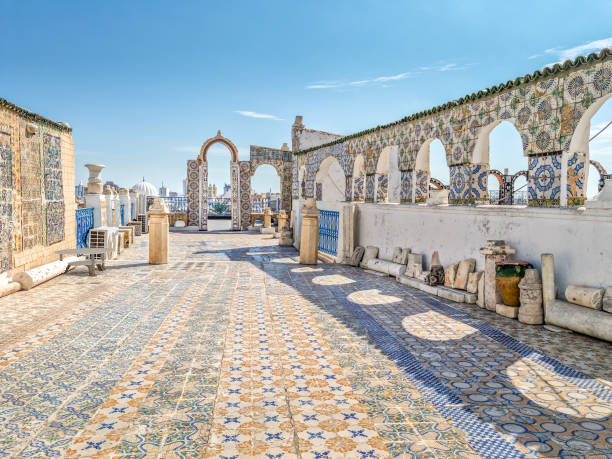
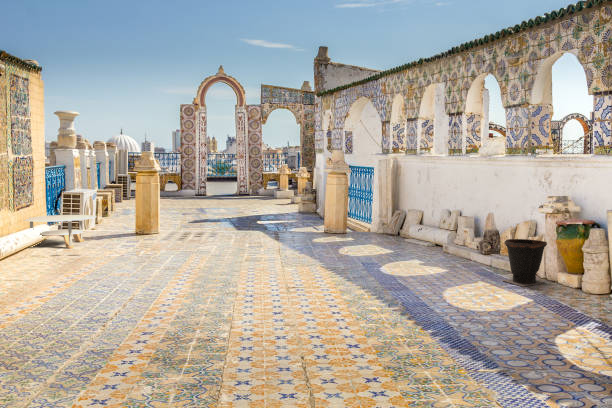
bucket: none [448,272,485,315] -> present [503,236,547,287]

